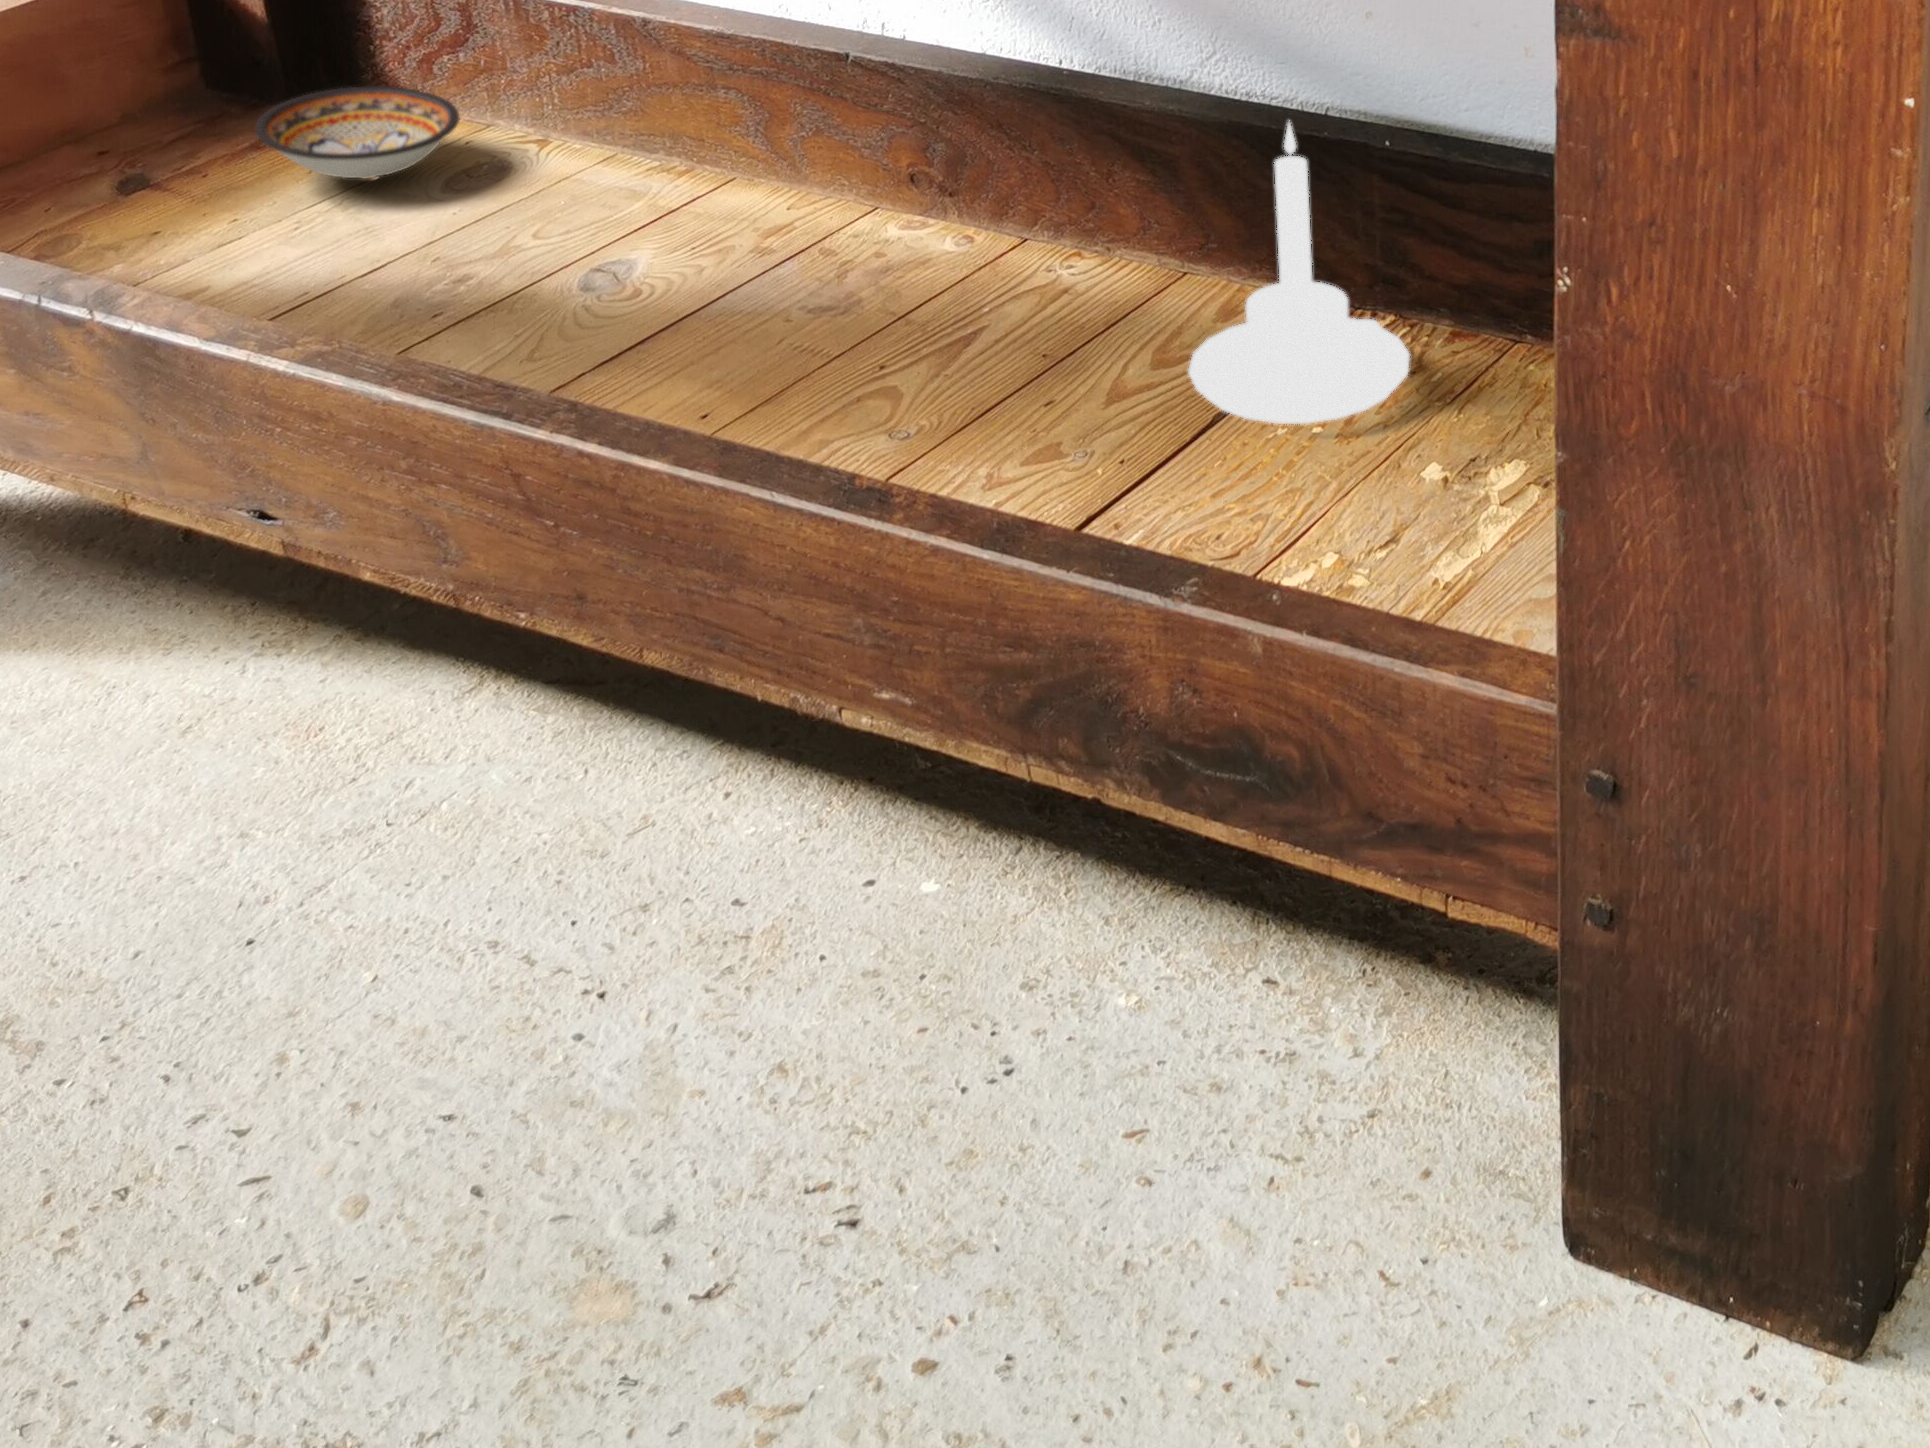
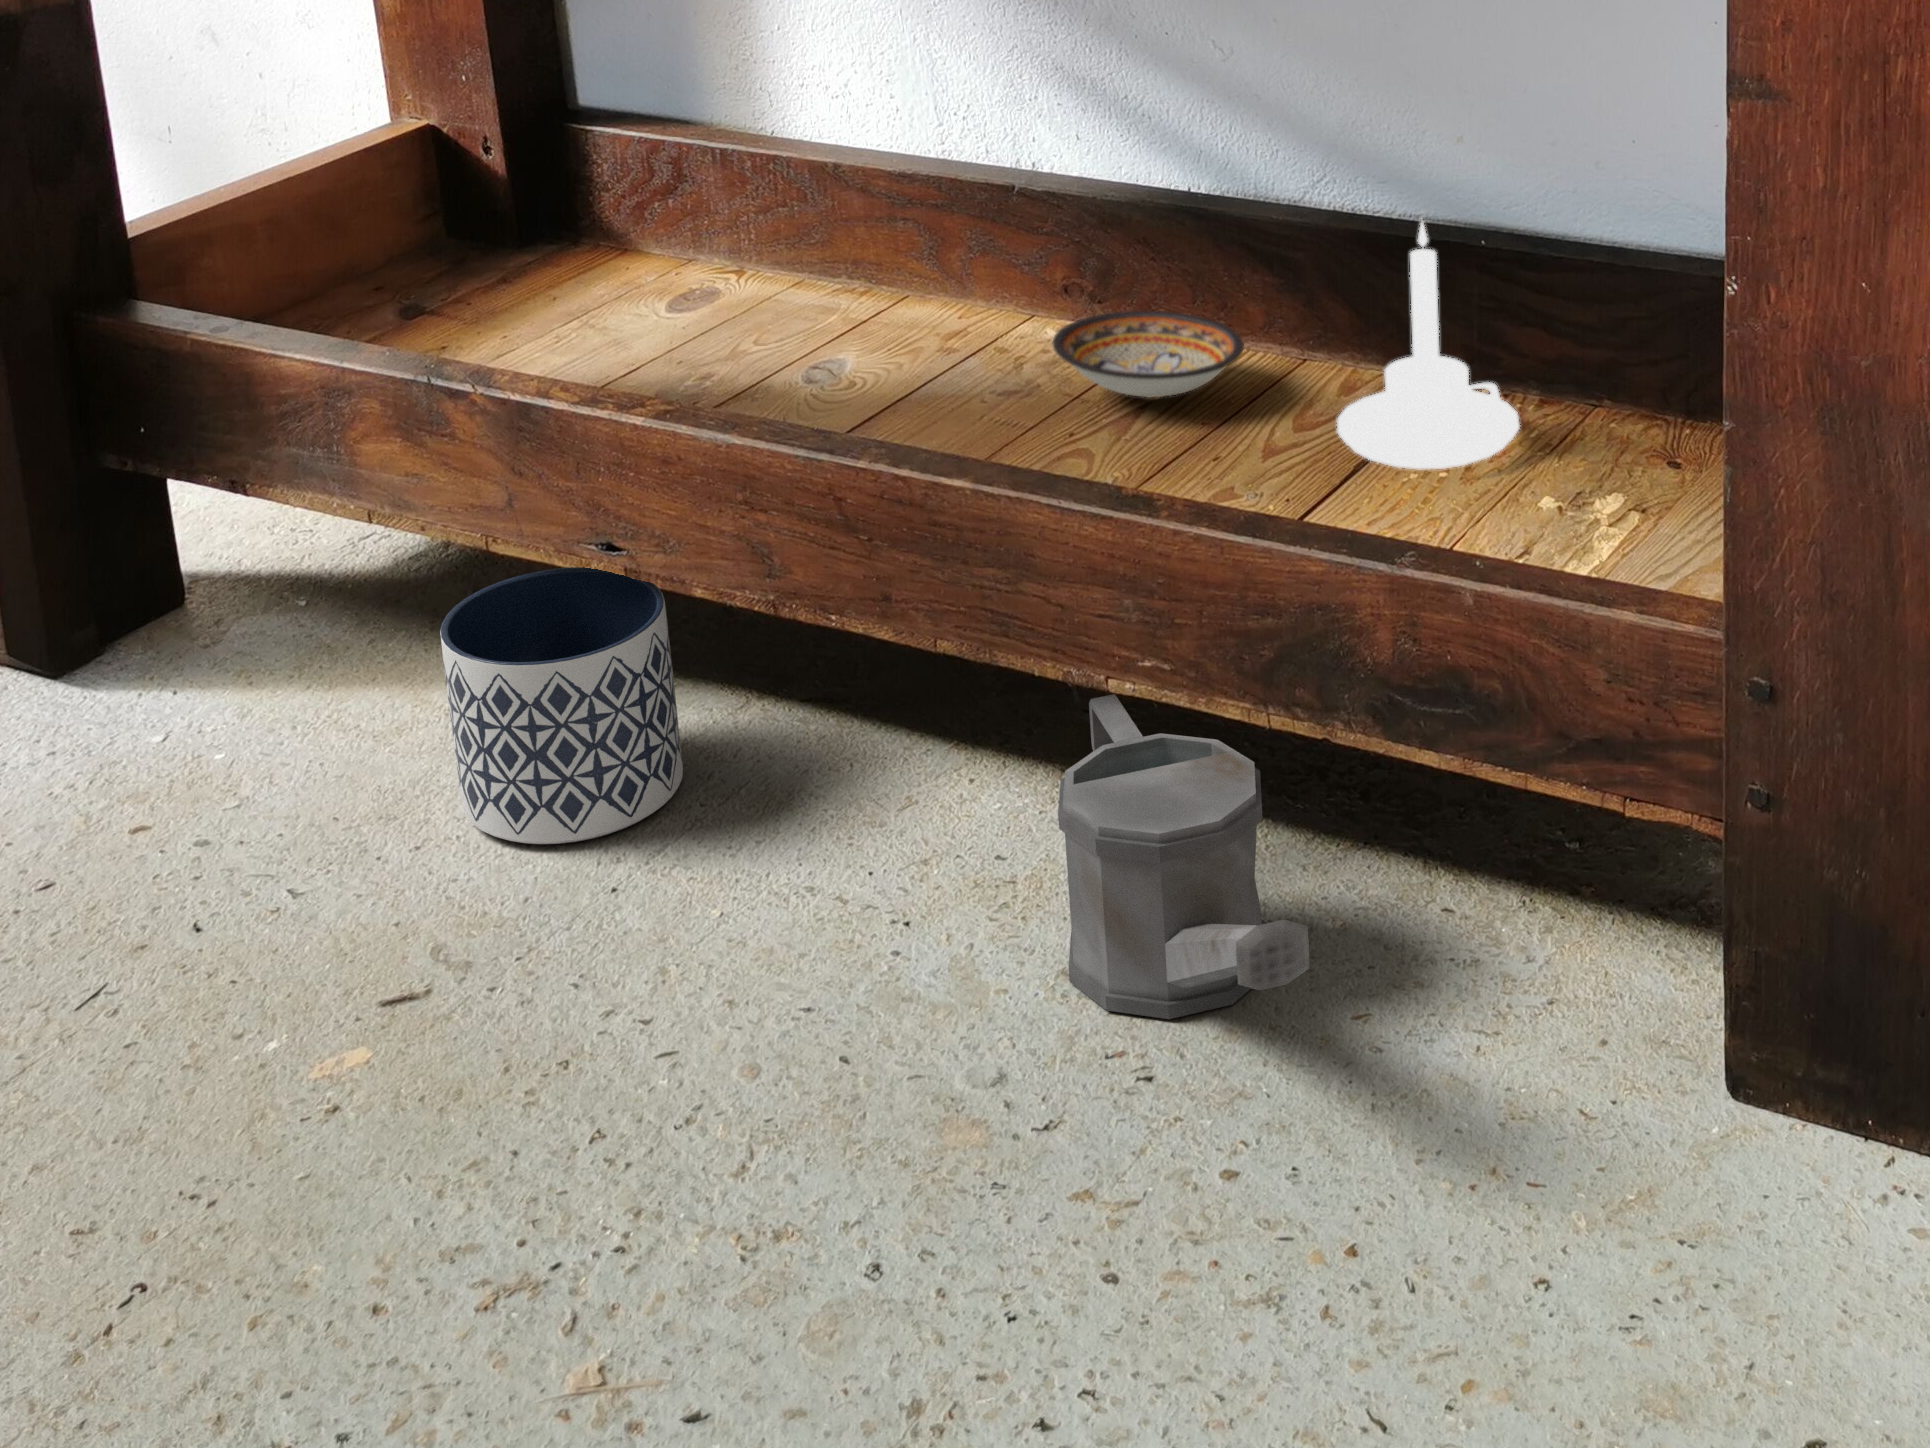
ceramic bowl: present [255,87,459,179] -> present [1053,311,1244,398]
planter: none [50,526,379,871] -> present [440,567,683,844]
watering can: none [755,715,1038,1151] -> present [1058,694,1310,1019]

